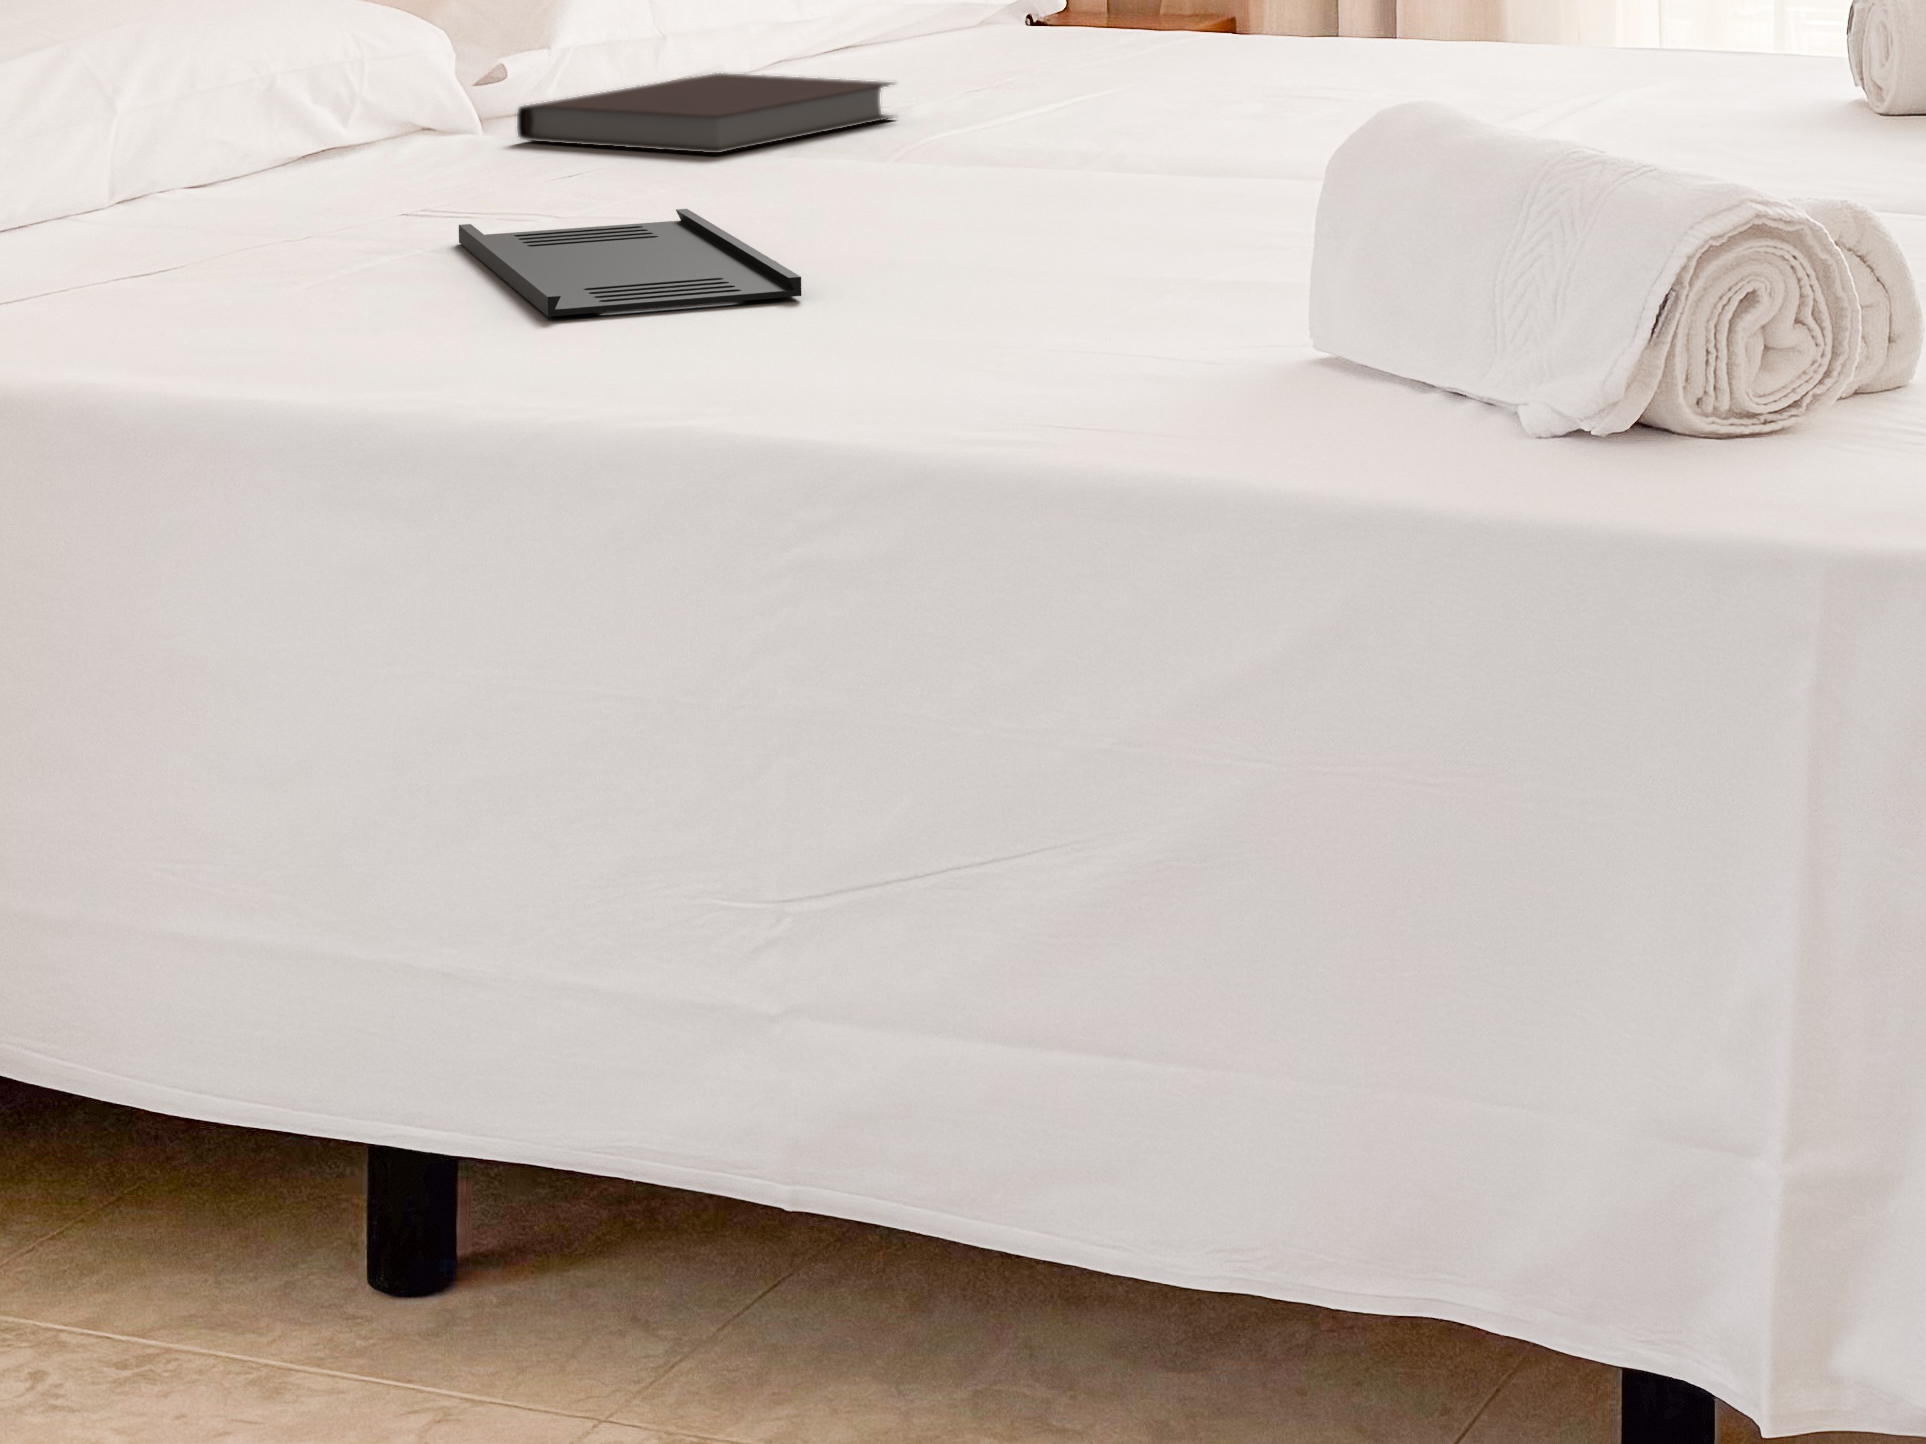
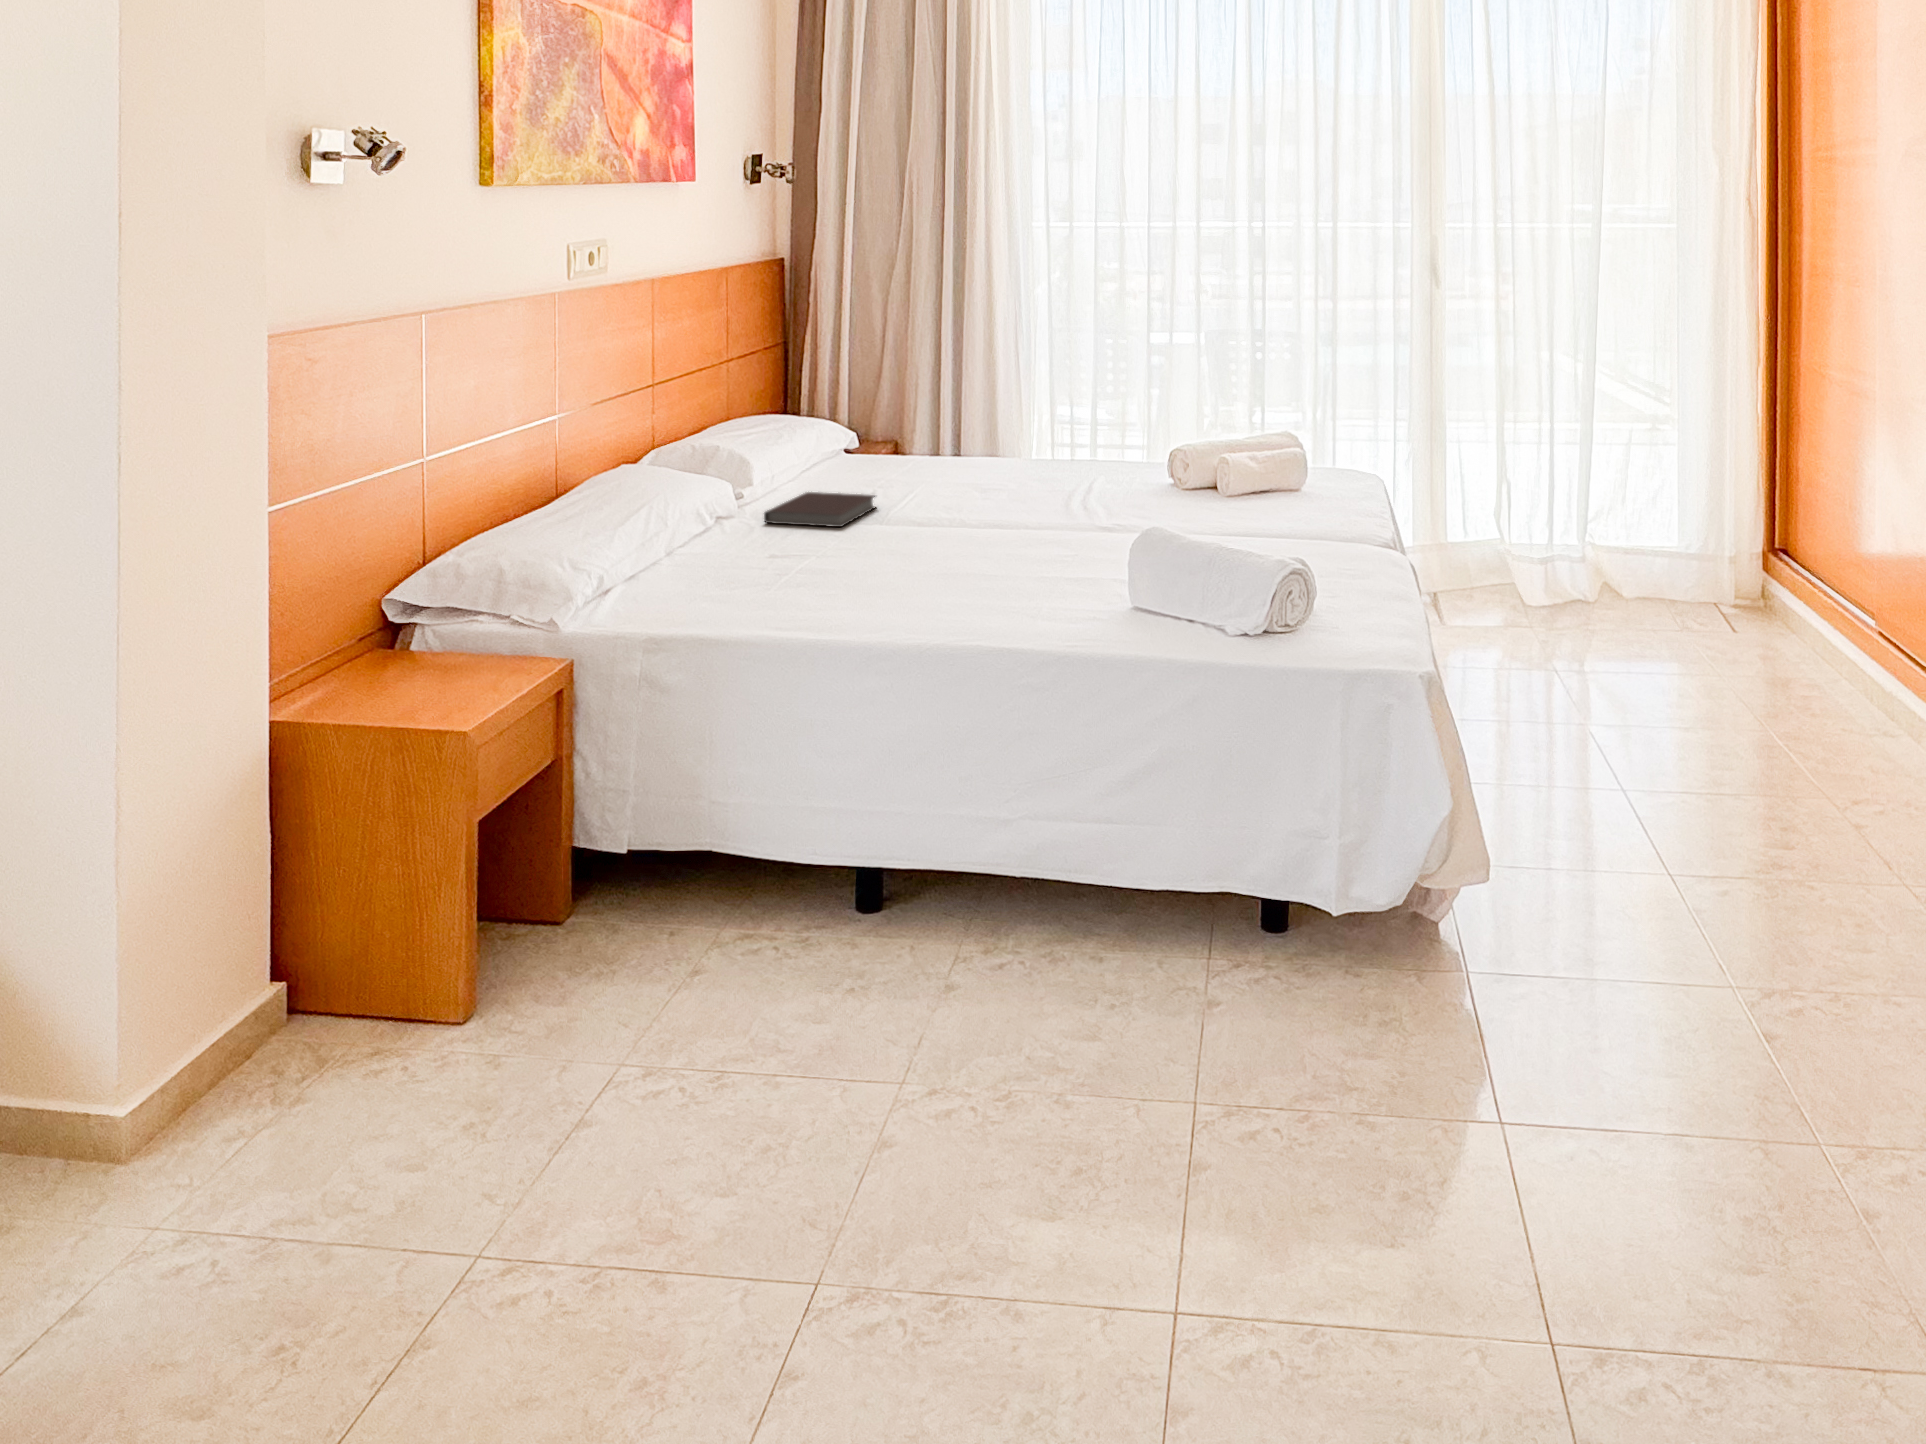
tray: present [459,209,801,317] -> none [813,556,956,604]

